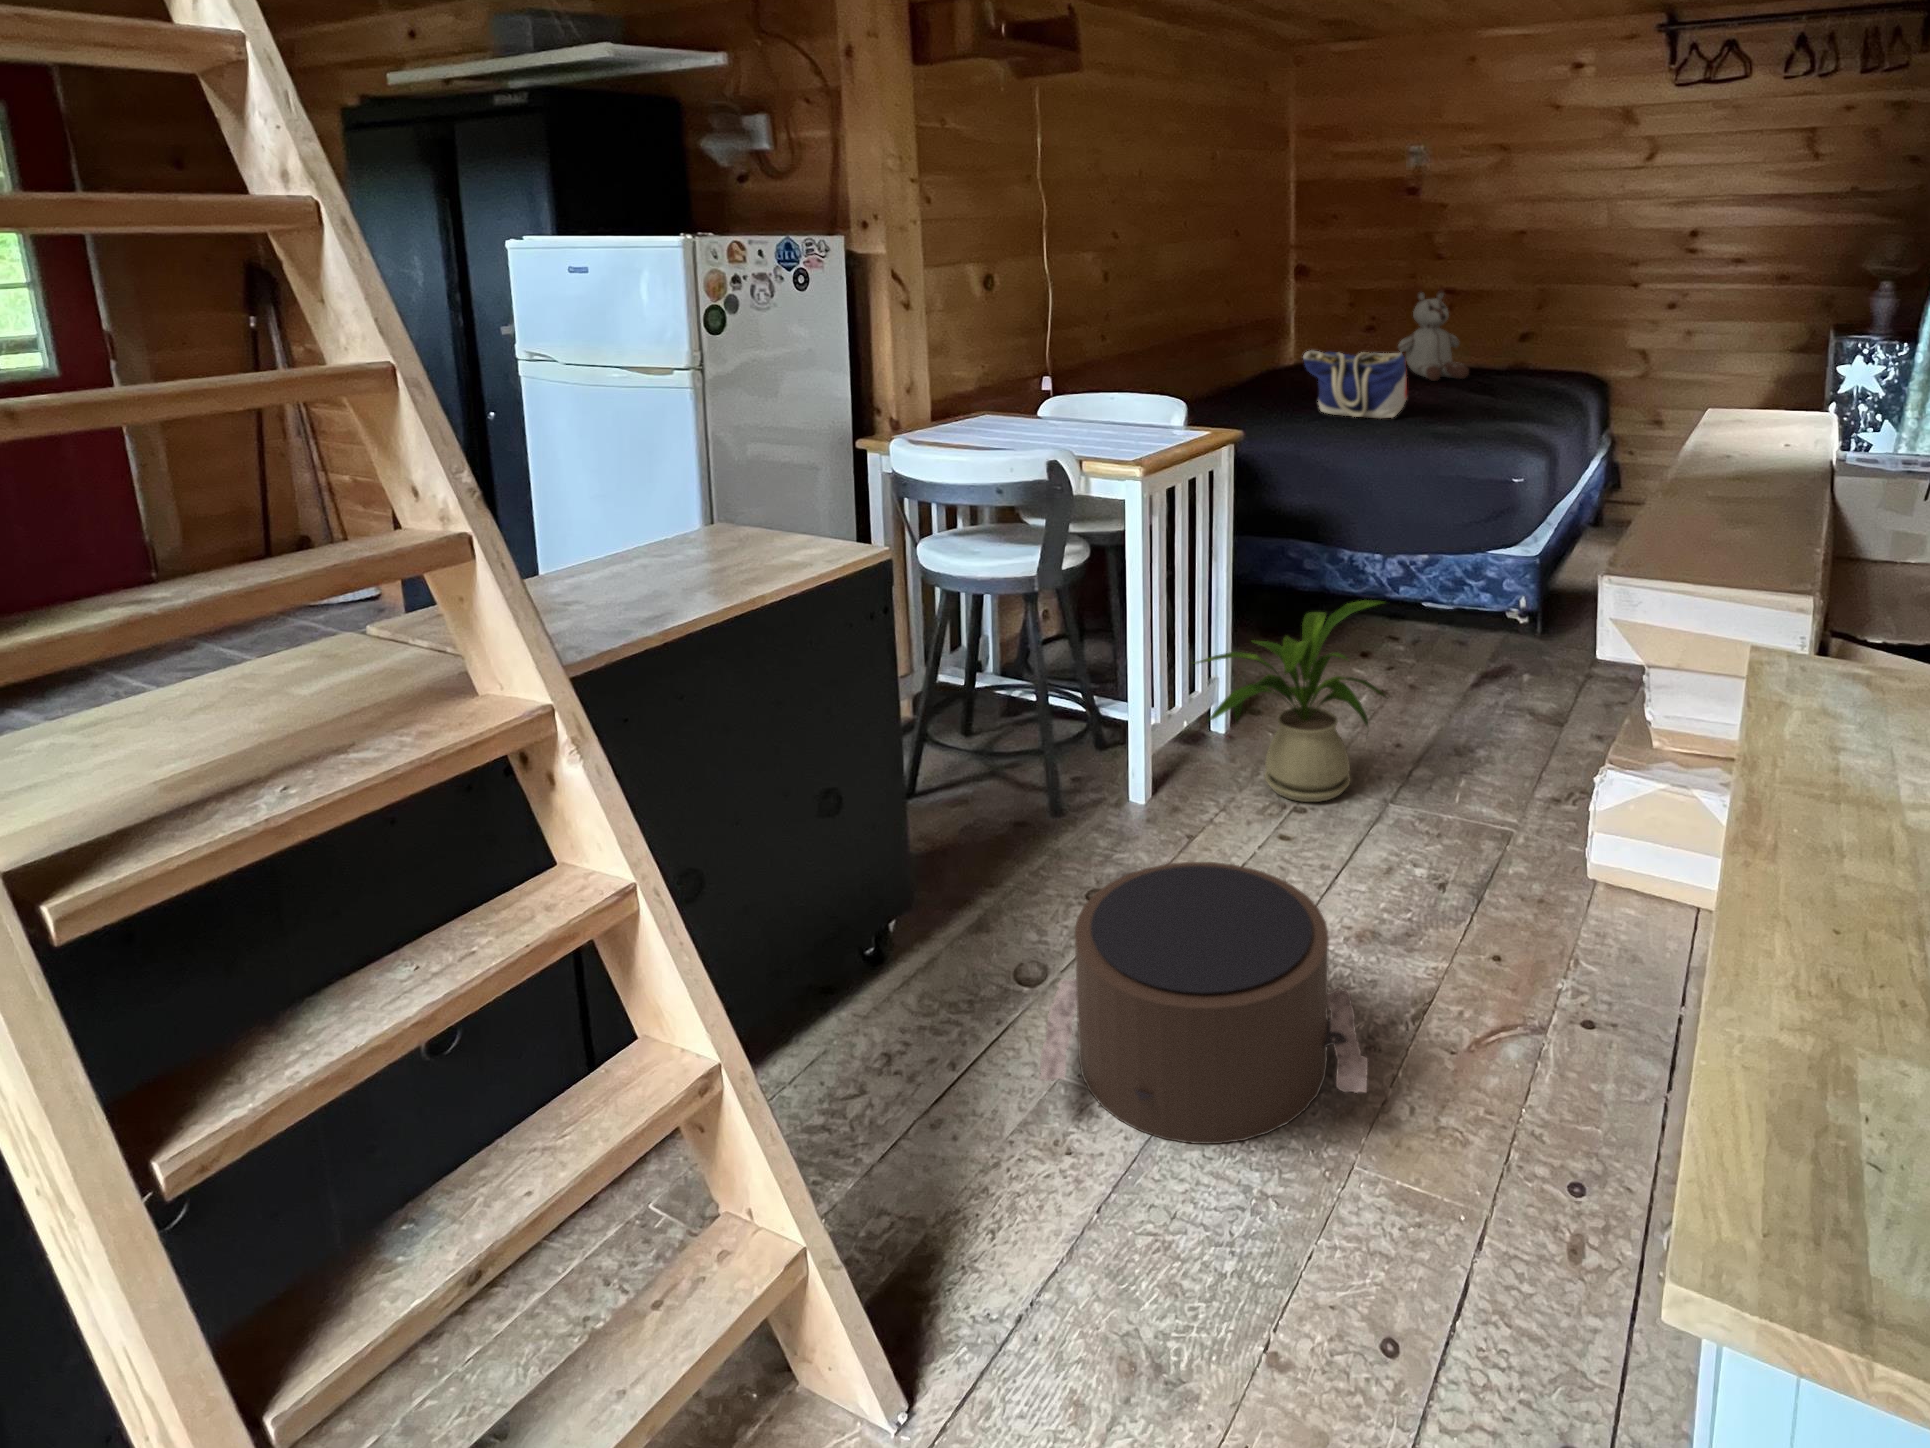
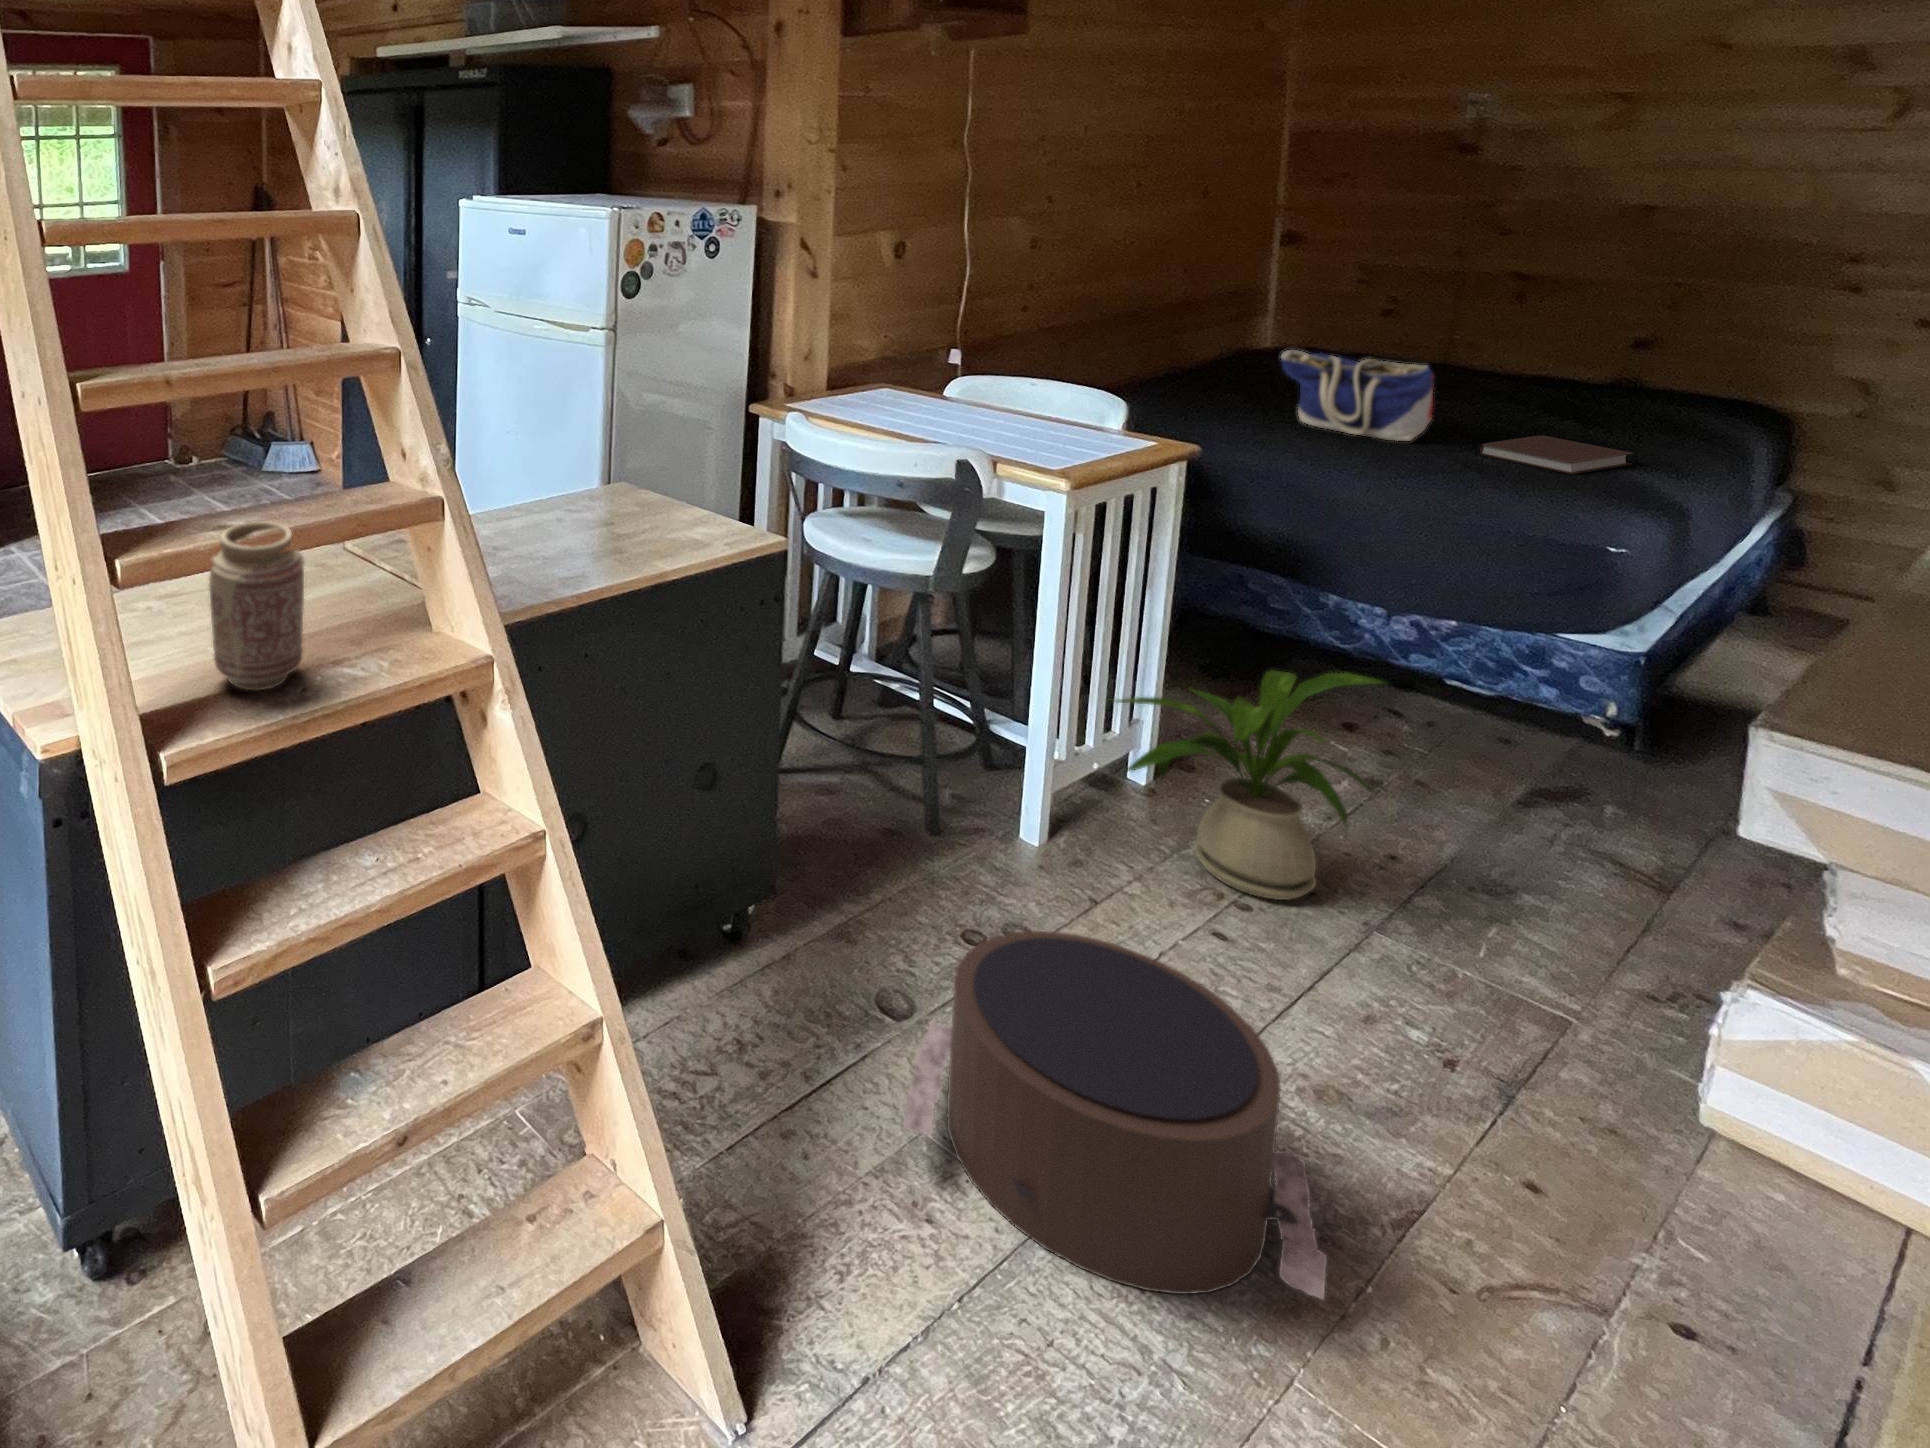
stuffed bear: present [1398,291,1469,381] -> none [1419,283,1531,396]
notebook: none [1437,403,1530,428] -> present [1478,435,1634,474]
vase: none [114,585,281,804] -> present [209,521,305,690]

